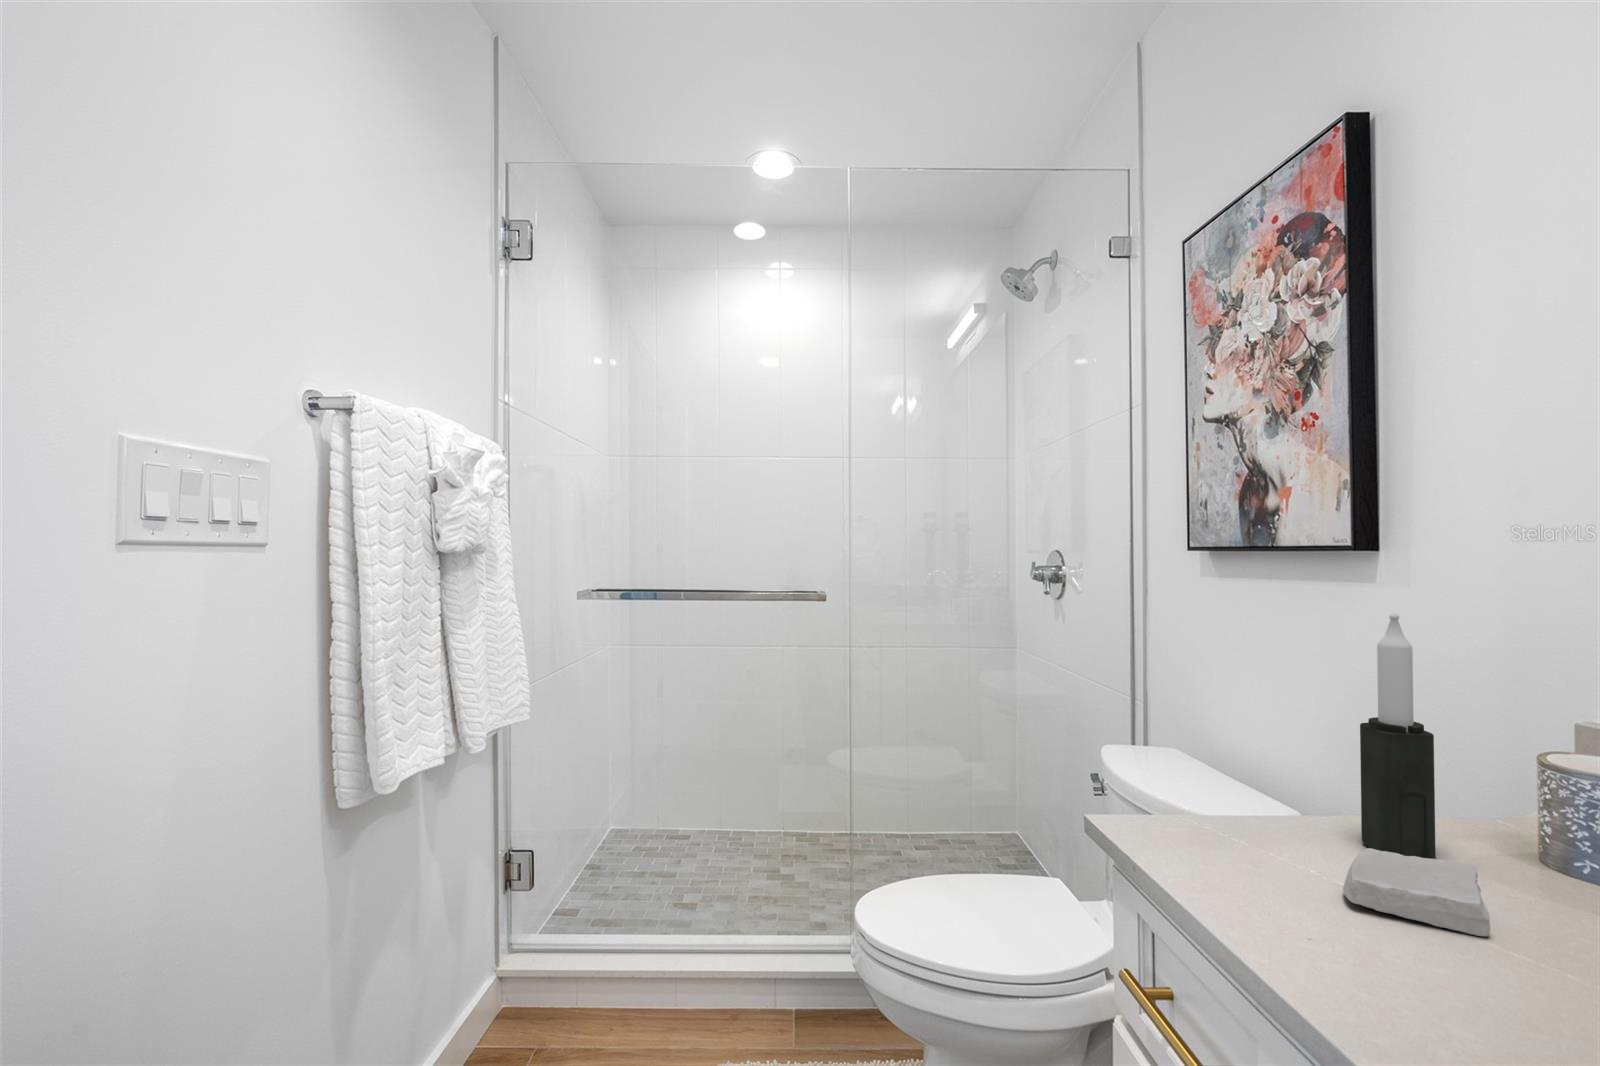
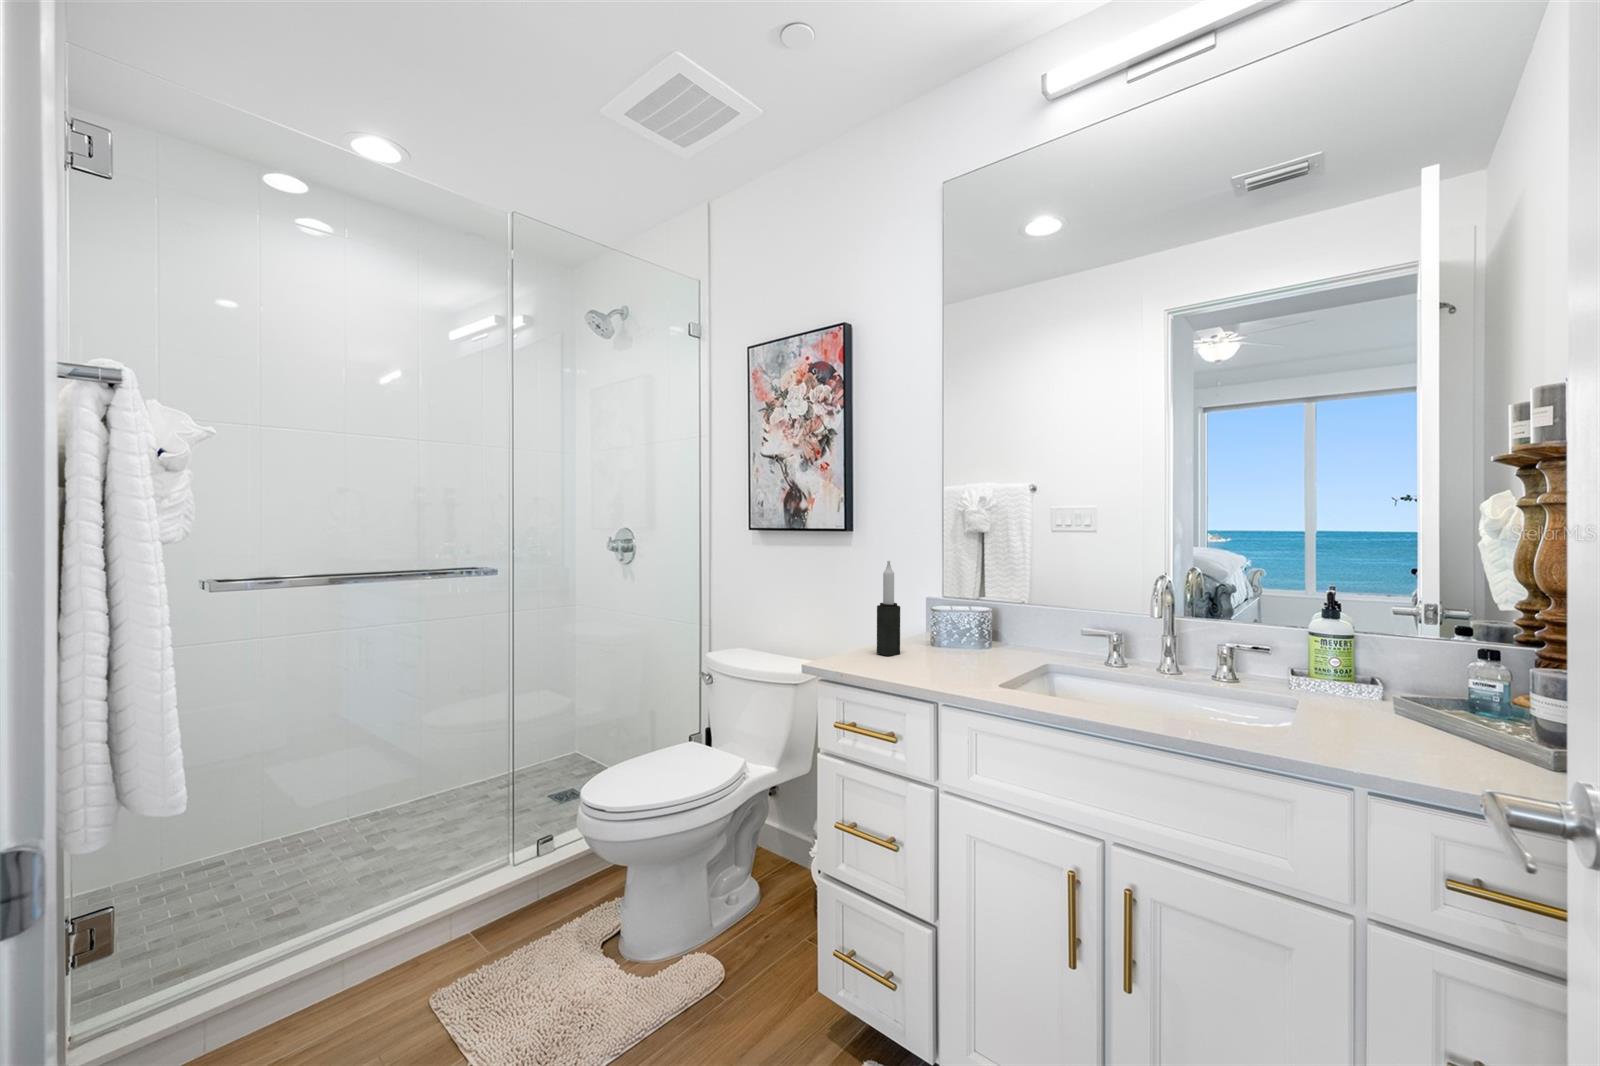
soap bar: present [1343,848,1490,936] -> none [887,647,930,669]

